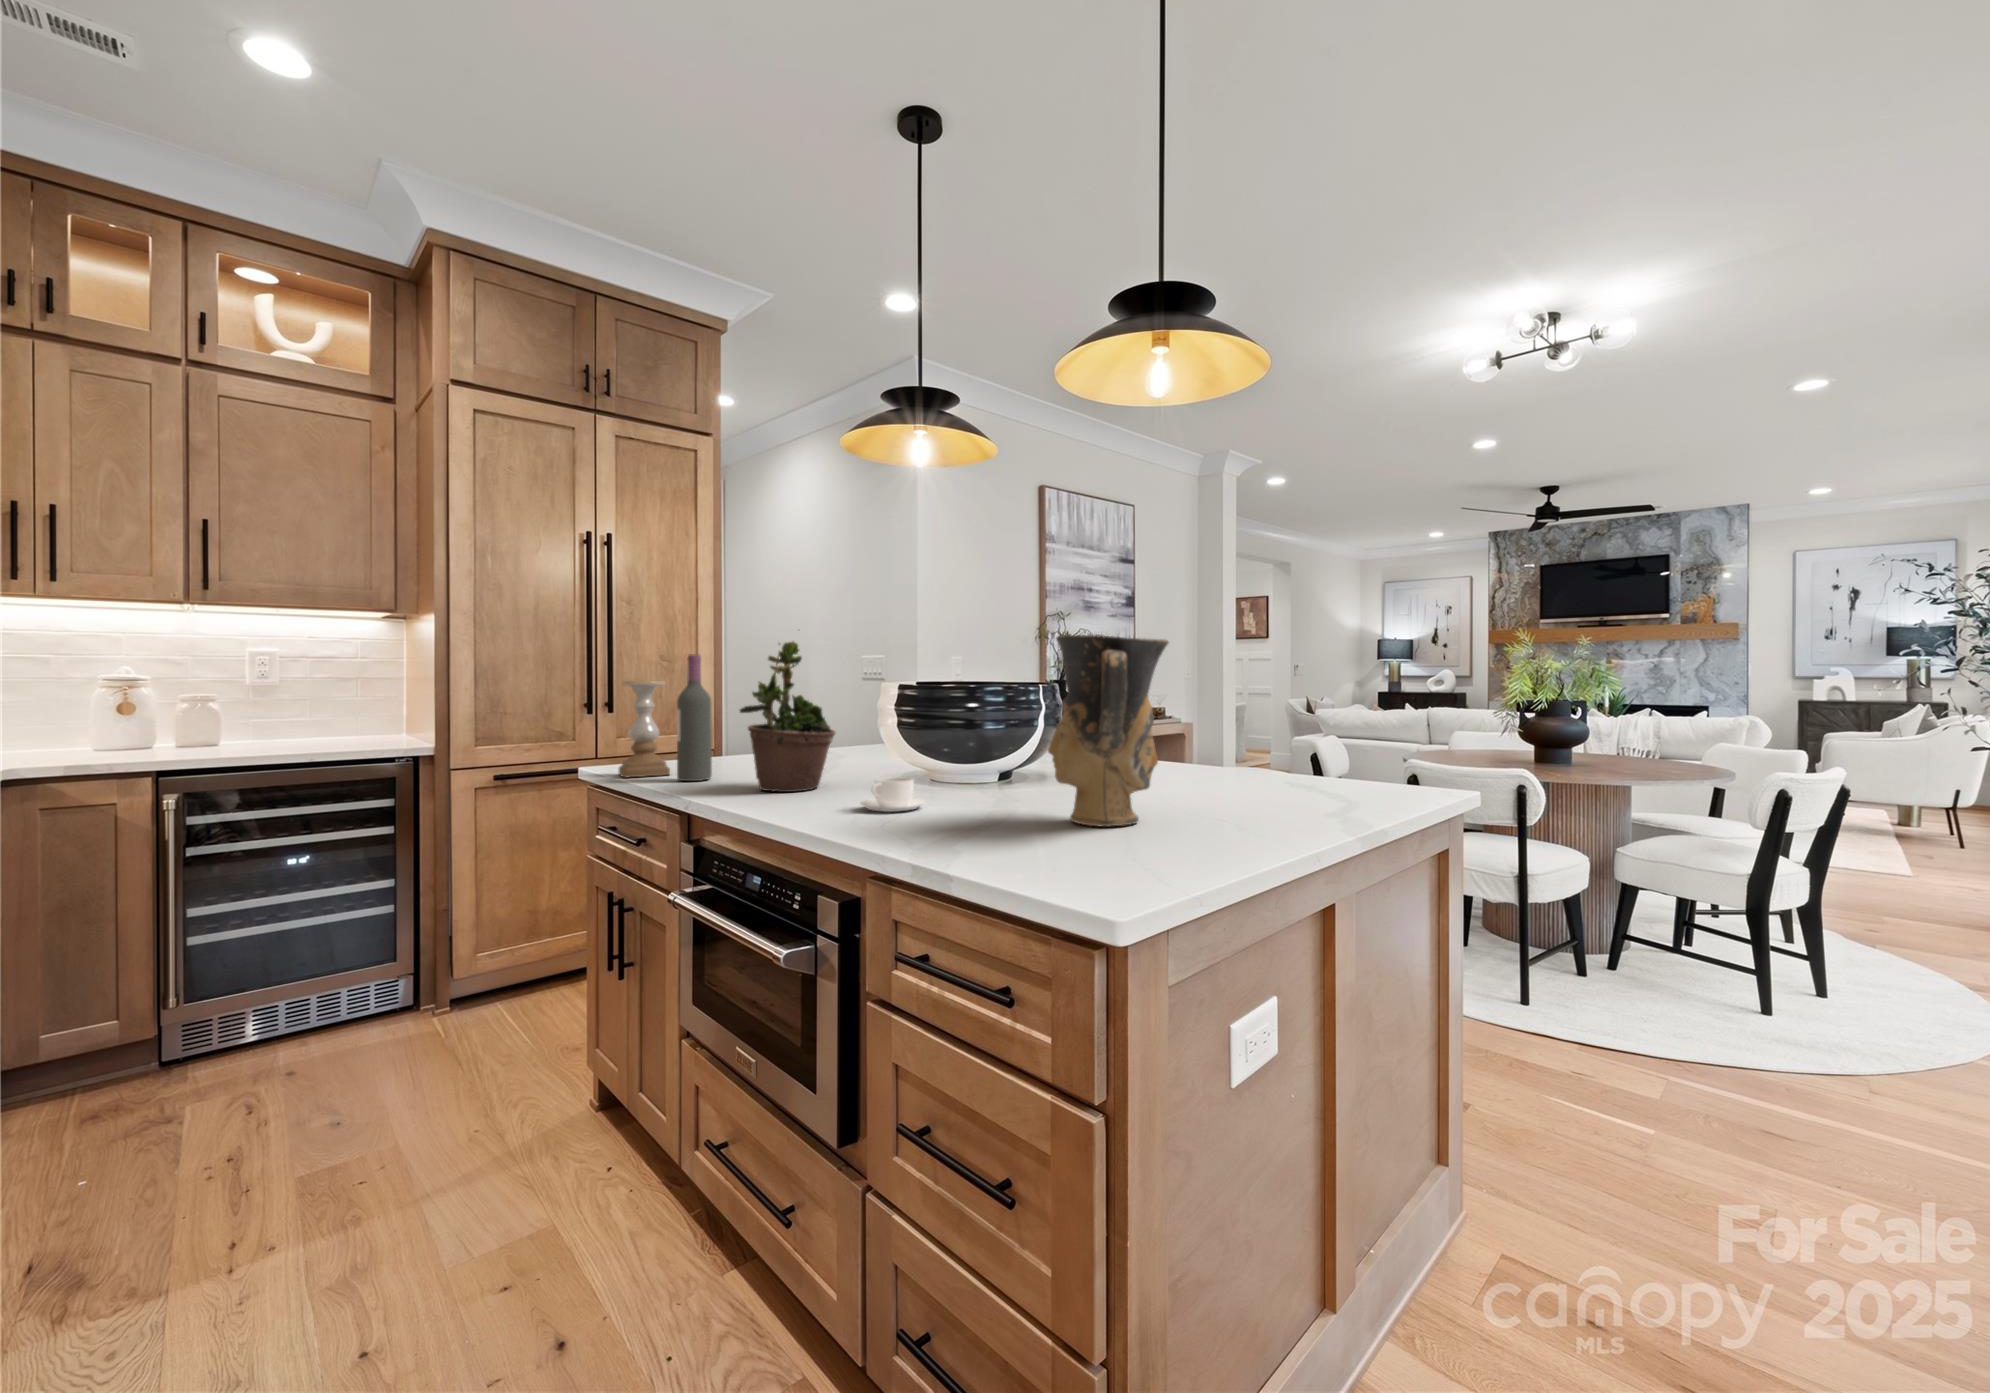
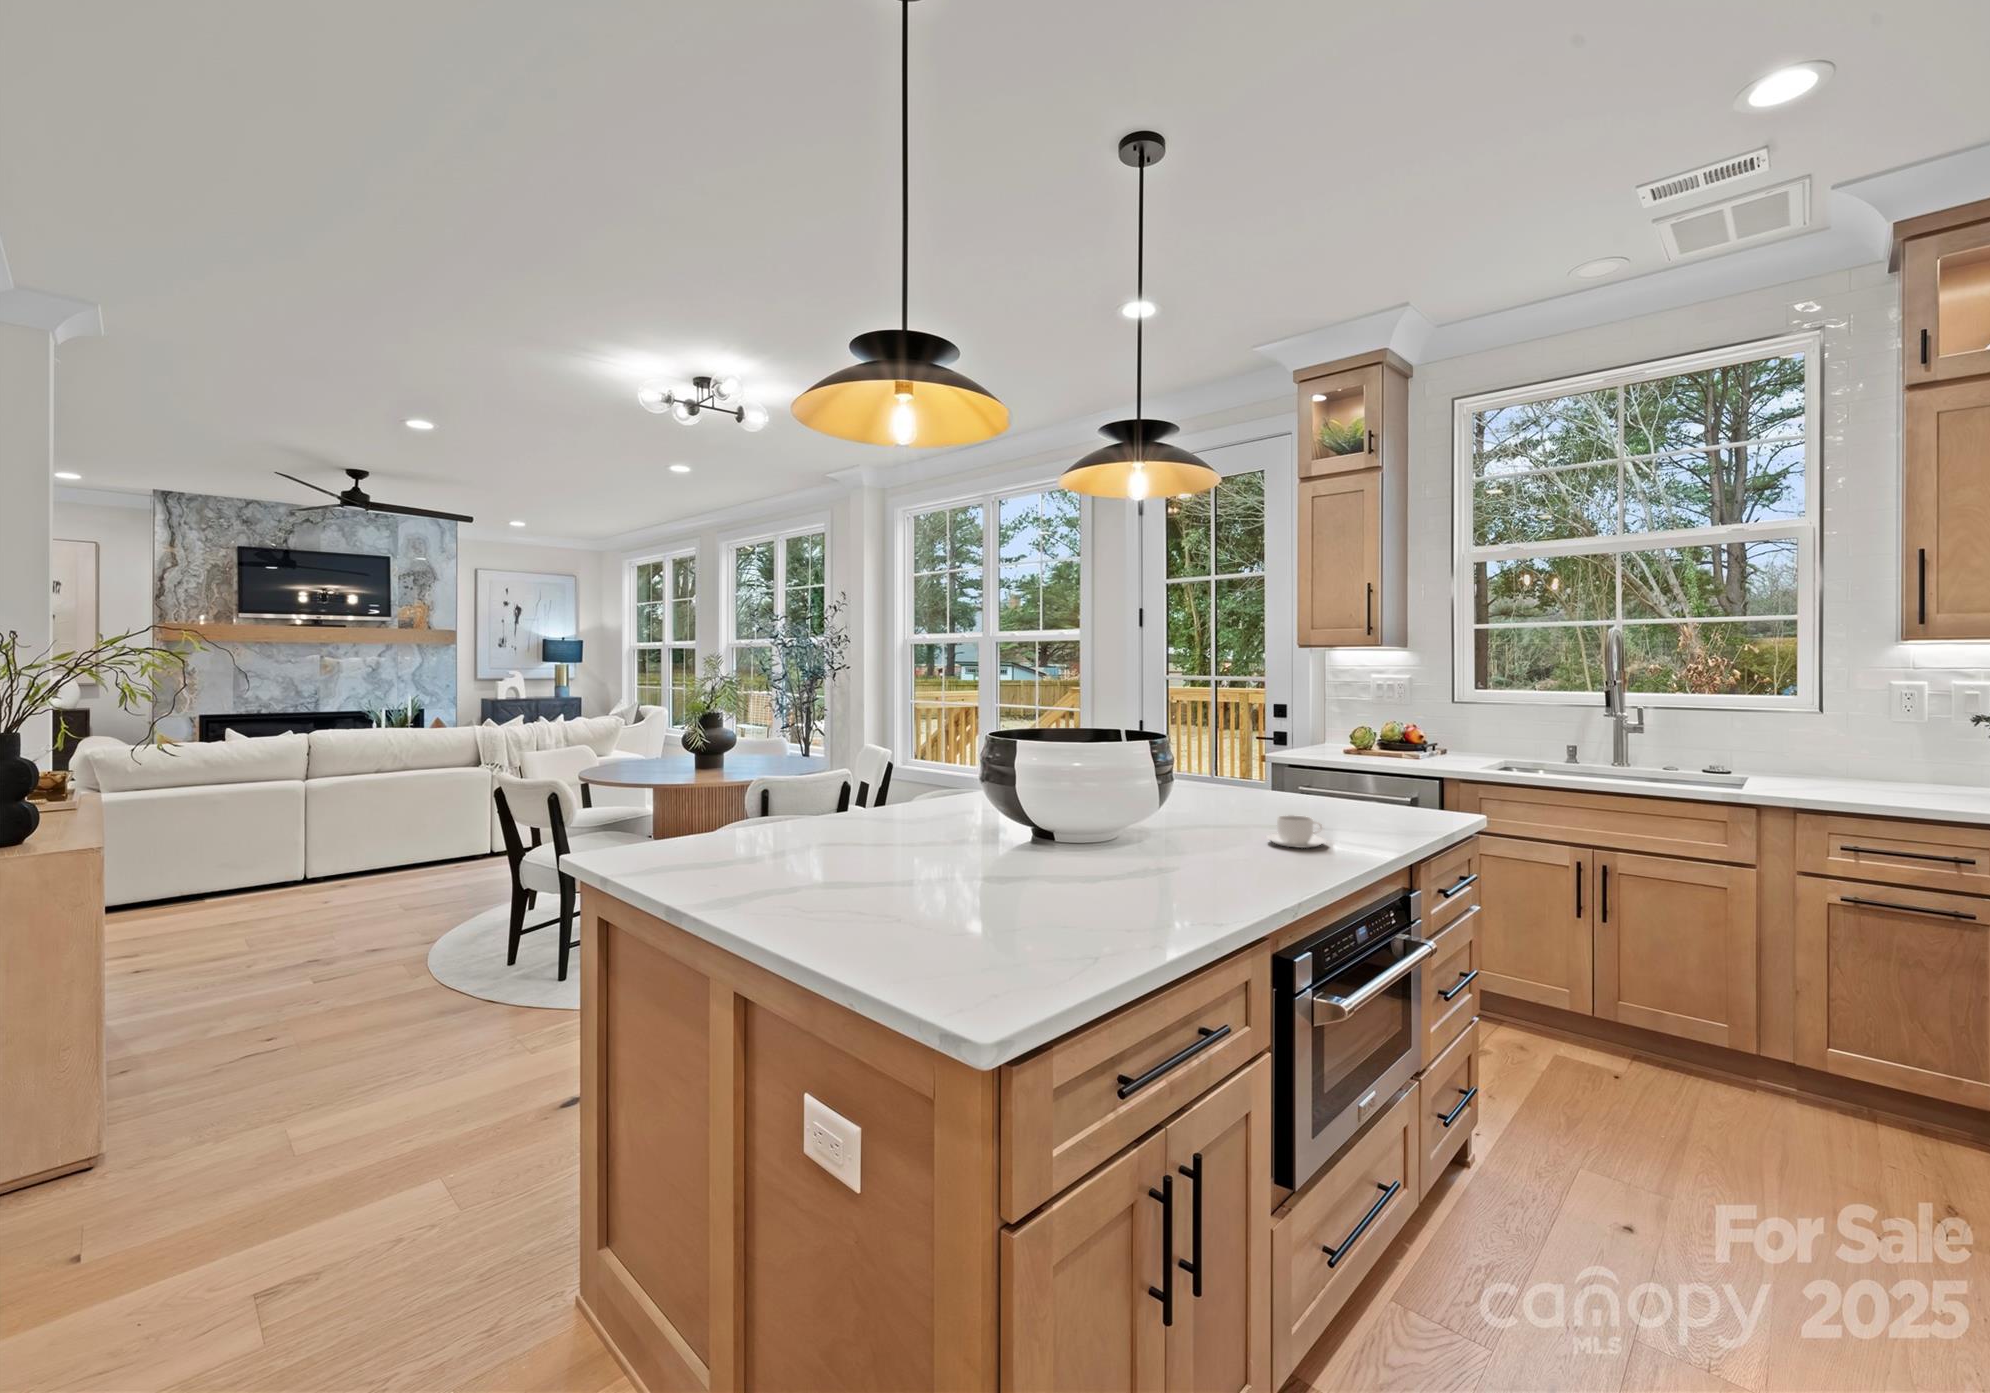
vase: present [1048,635,1168,826] -> none [1272,692,1383,816]
potted plant: present [740,641,836,792] -> none [1085,675,1236,883]
wine bottle: present [677,654,712,781] -> none [1029,712,1083,928]
candle holder: present [619,681,670,778] -> none [894,767,1008,985]

